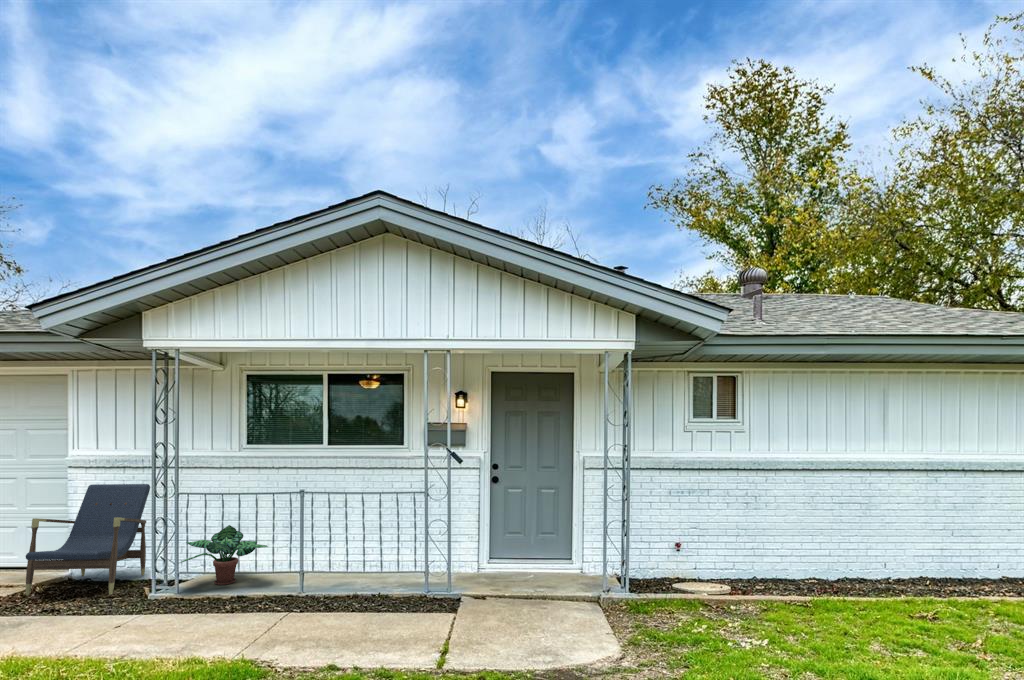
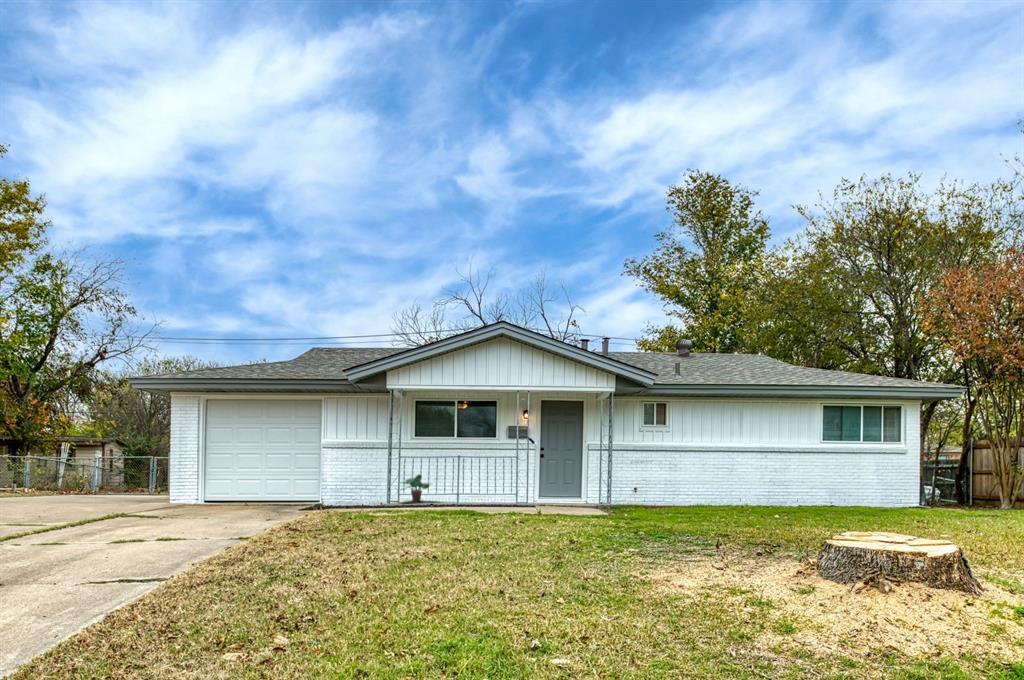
lounge chair: present [26,484,150,596] -> none [330,455,372,504]

